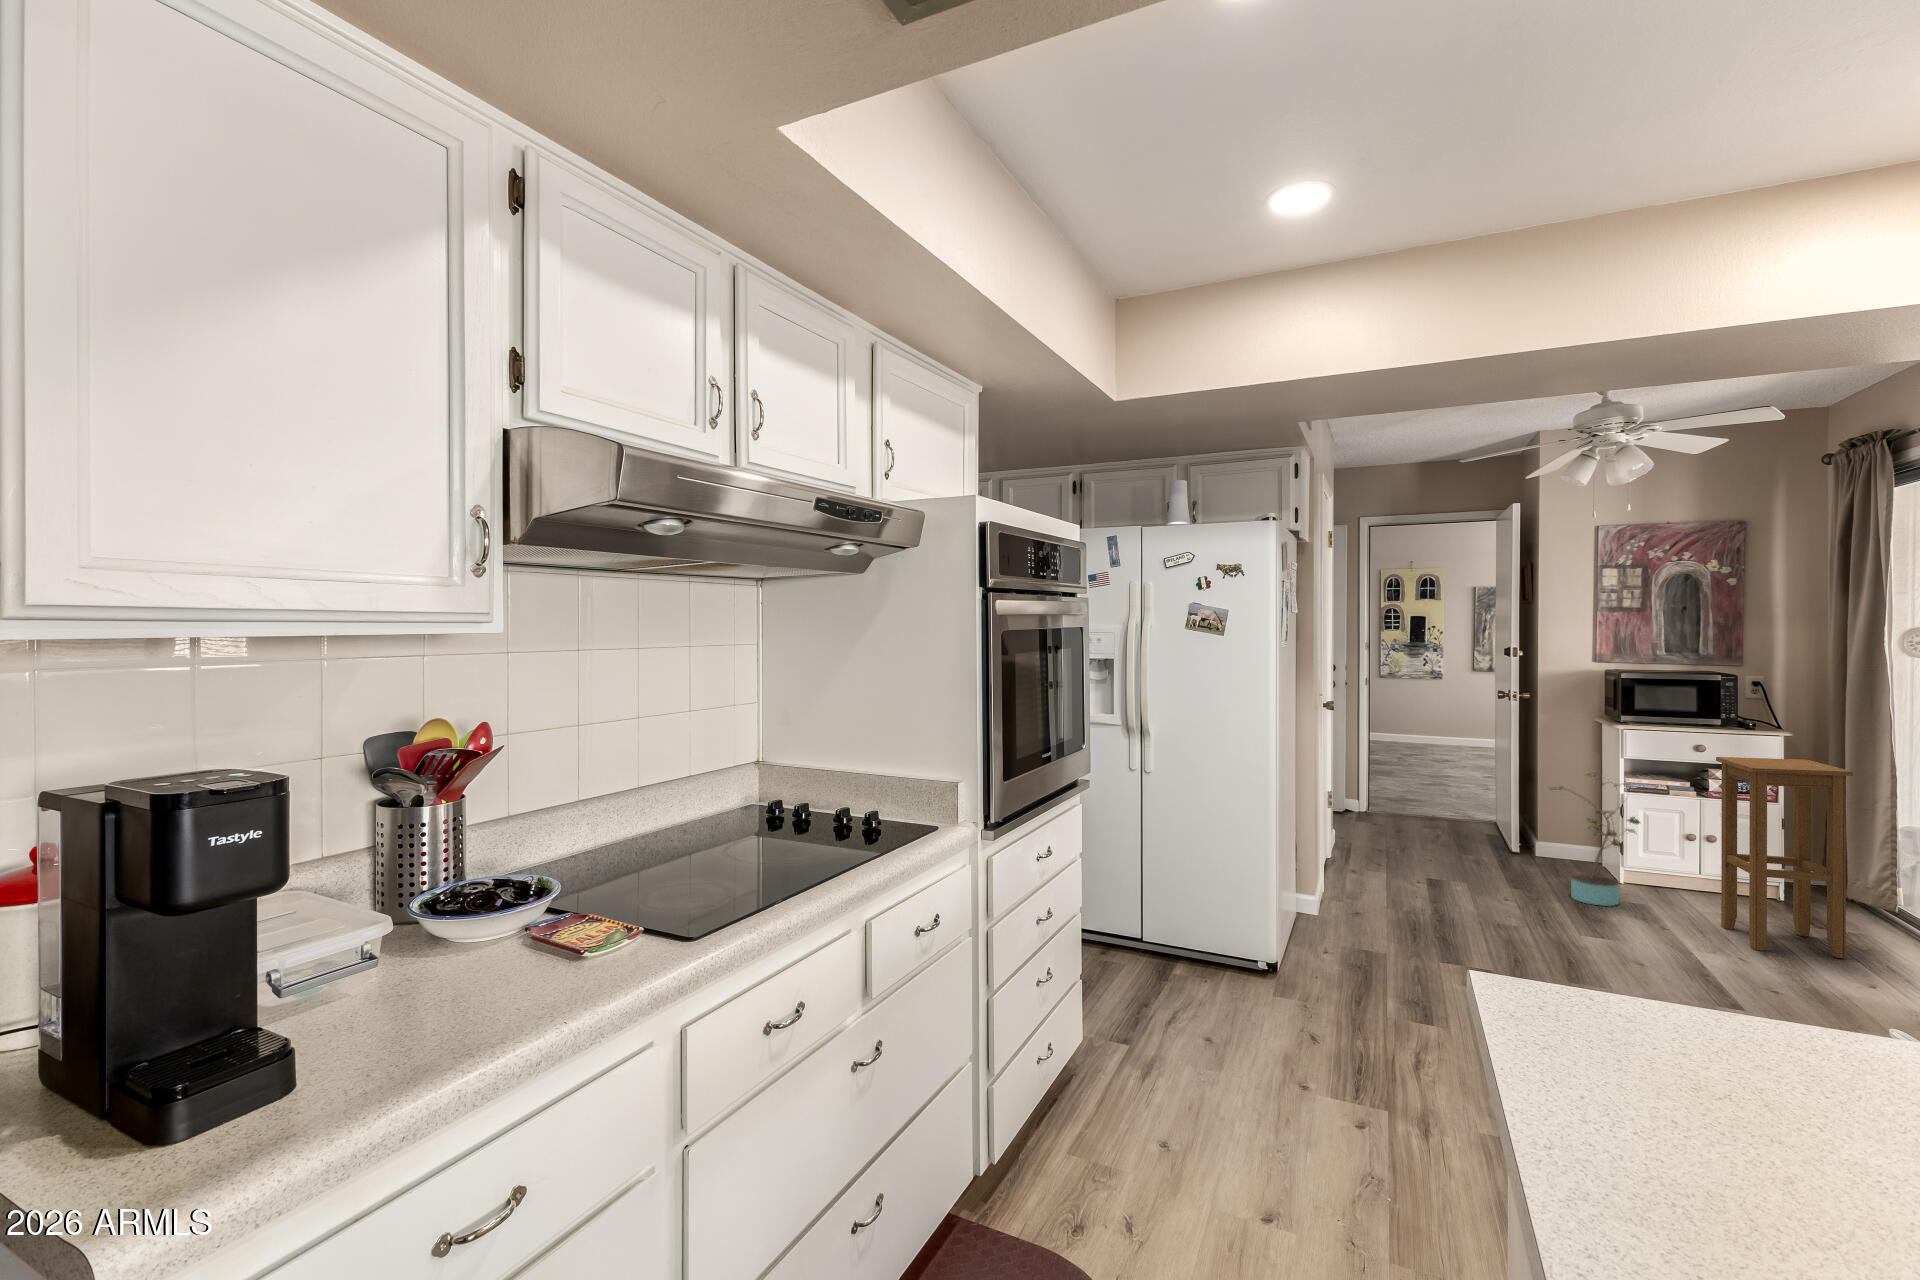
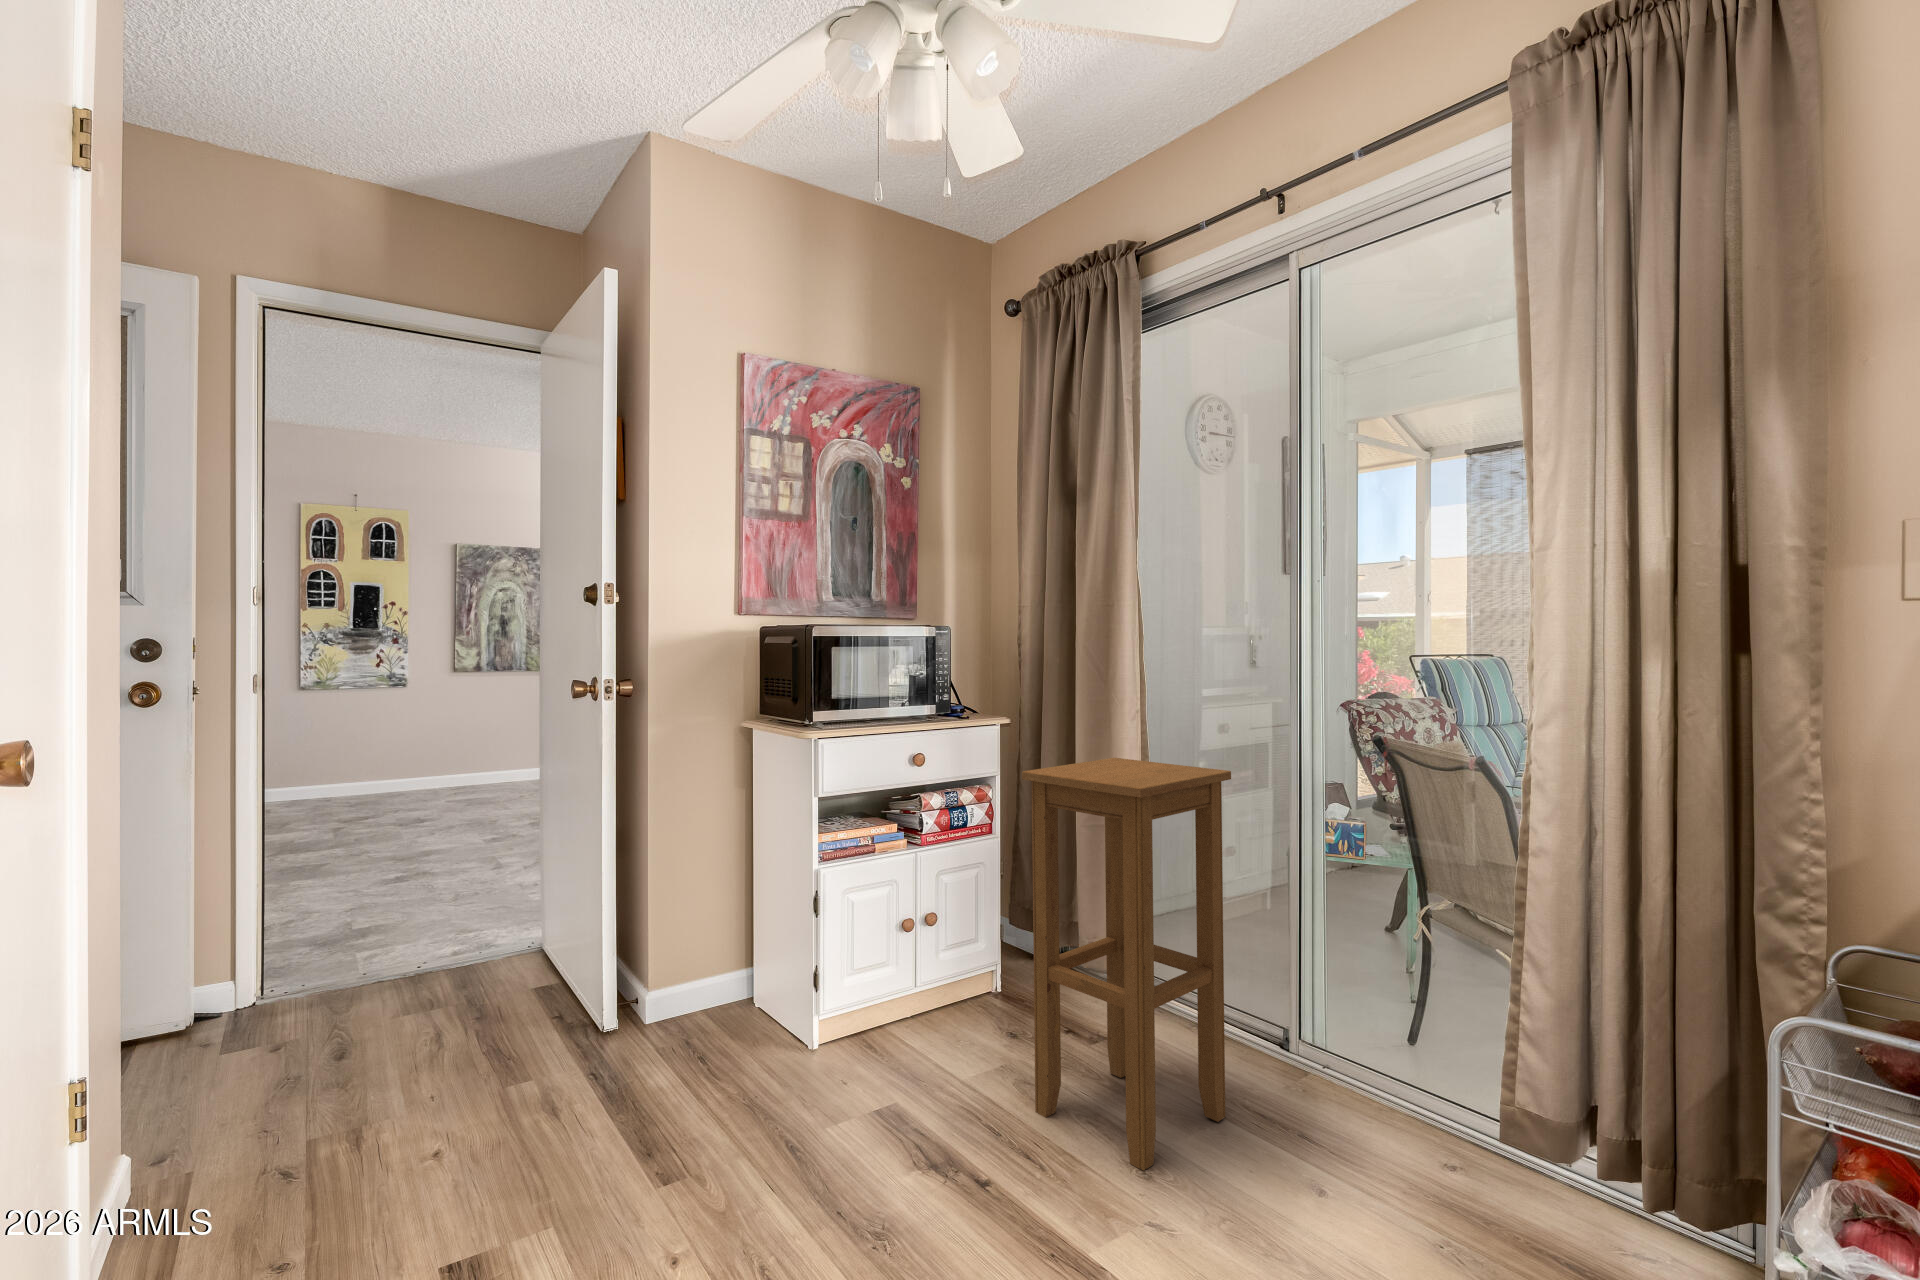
potted plant: present [1551,773,1640,906] -> none [732,838,915,1159]

